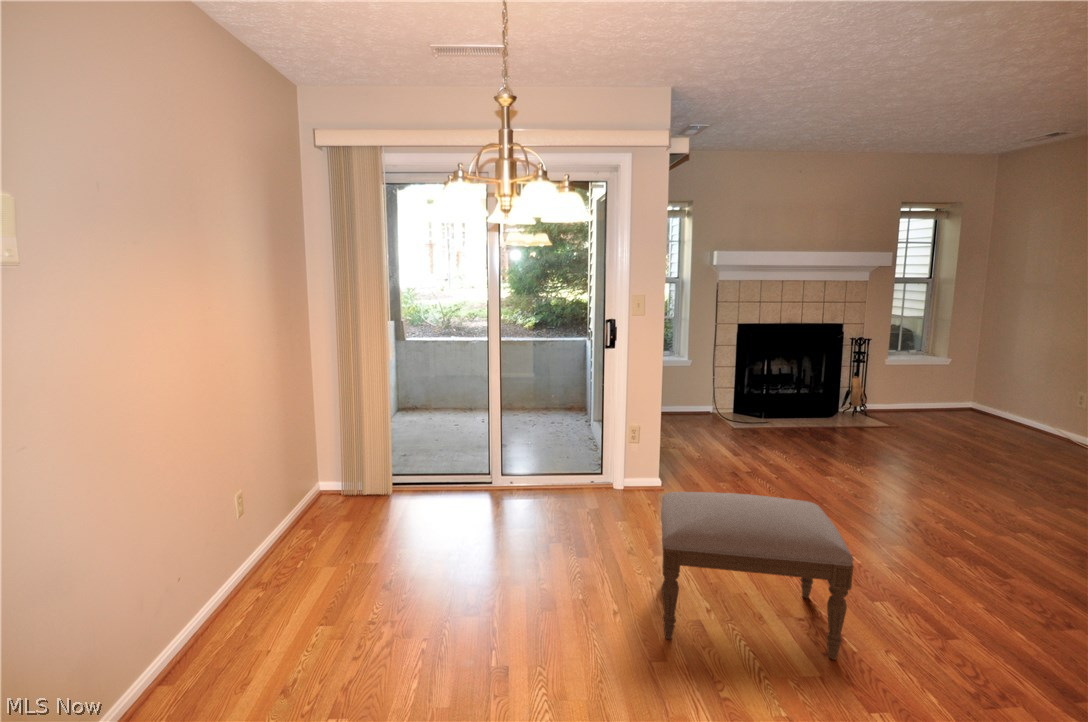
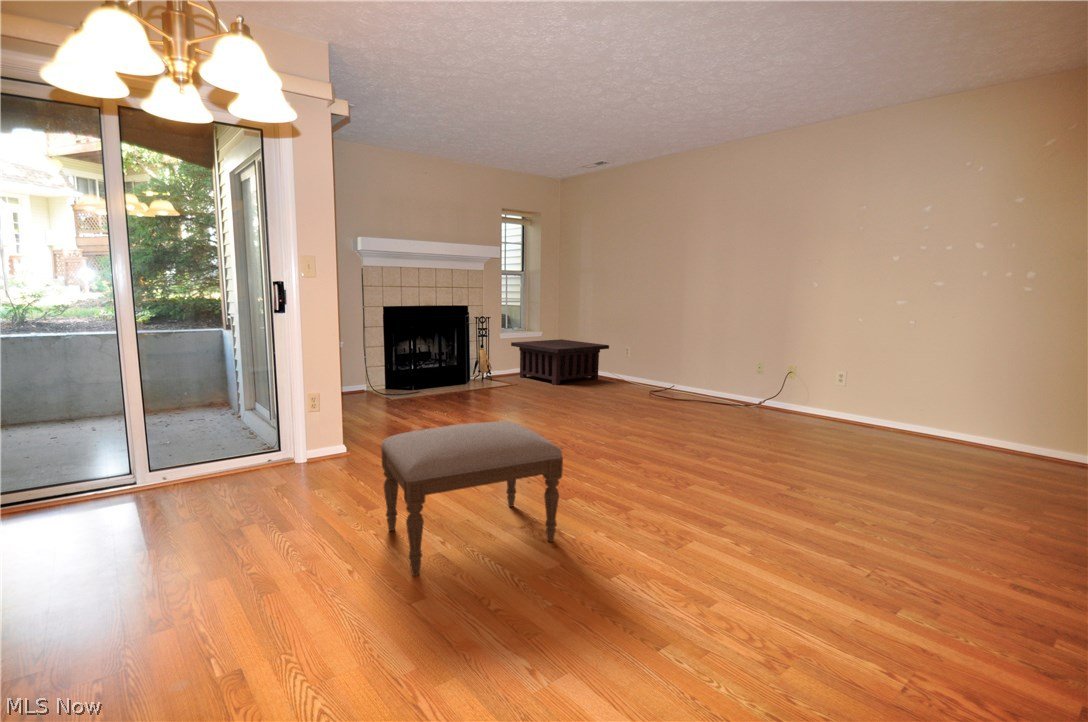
coffee table: none [902,372,1073,438] -> present [511,339,609,385]

